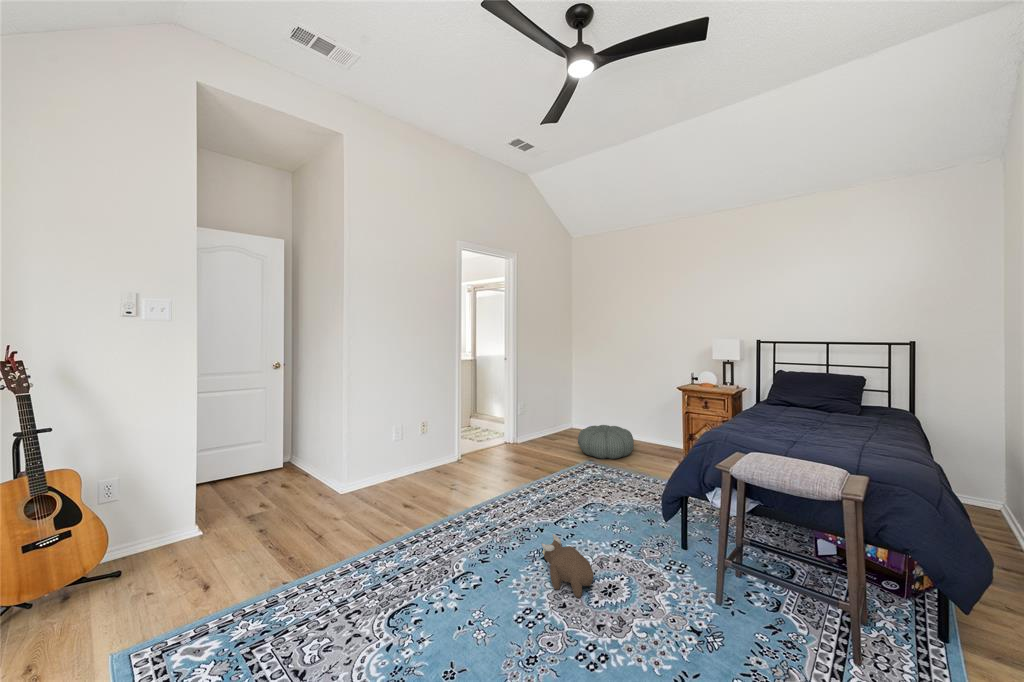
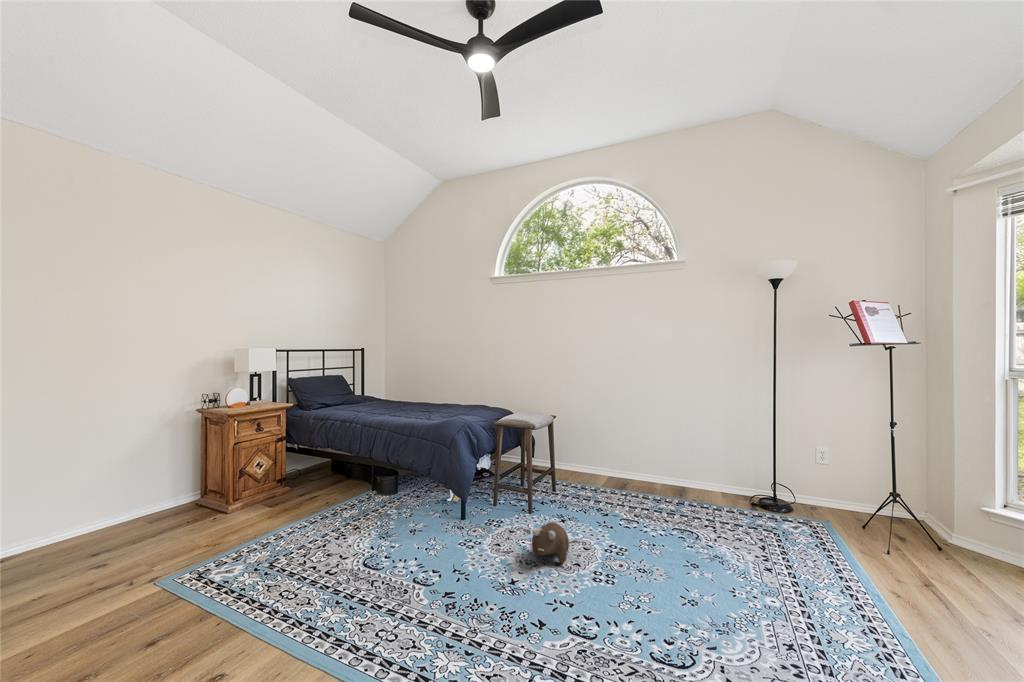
pouf: present [578,425,634,459] -> none [104,495,237,569]

